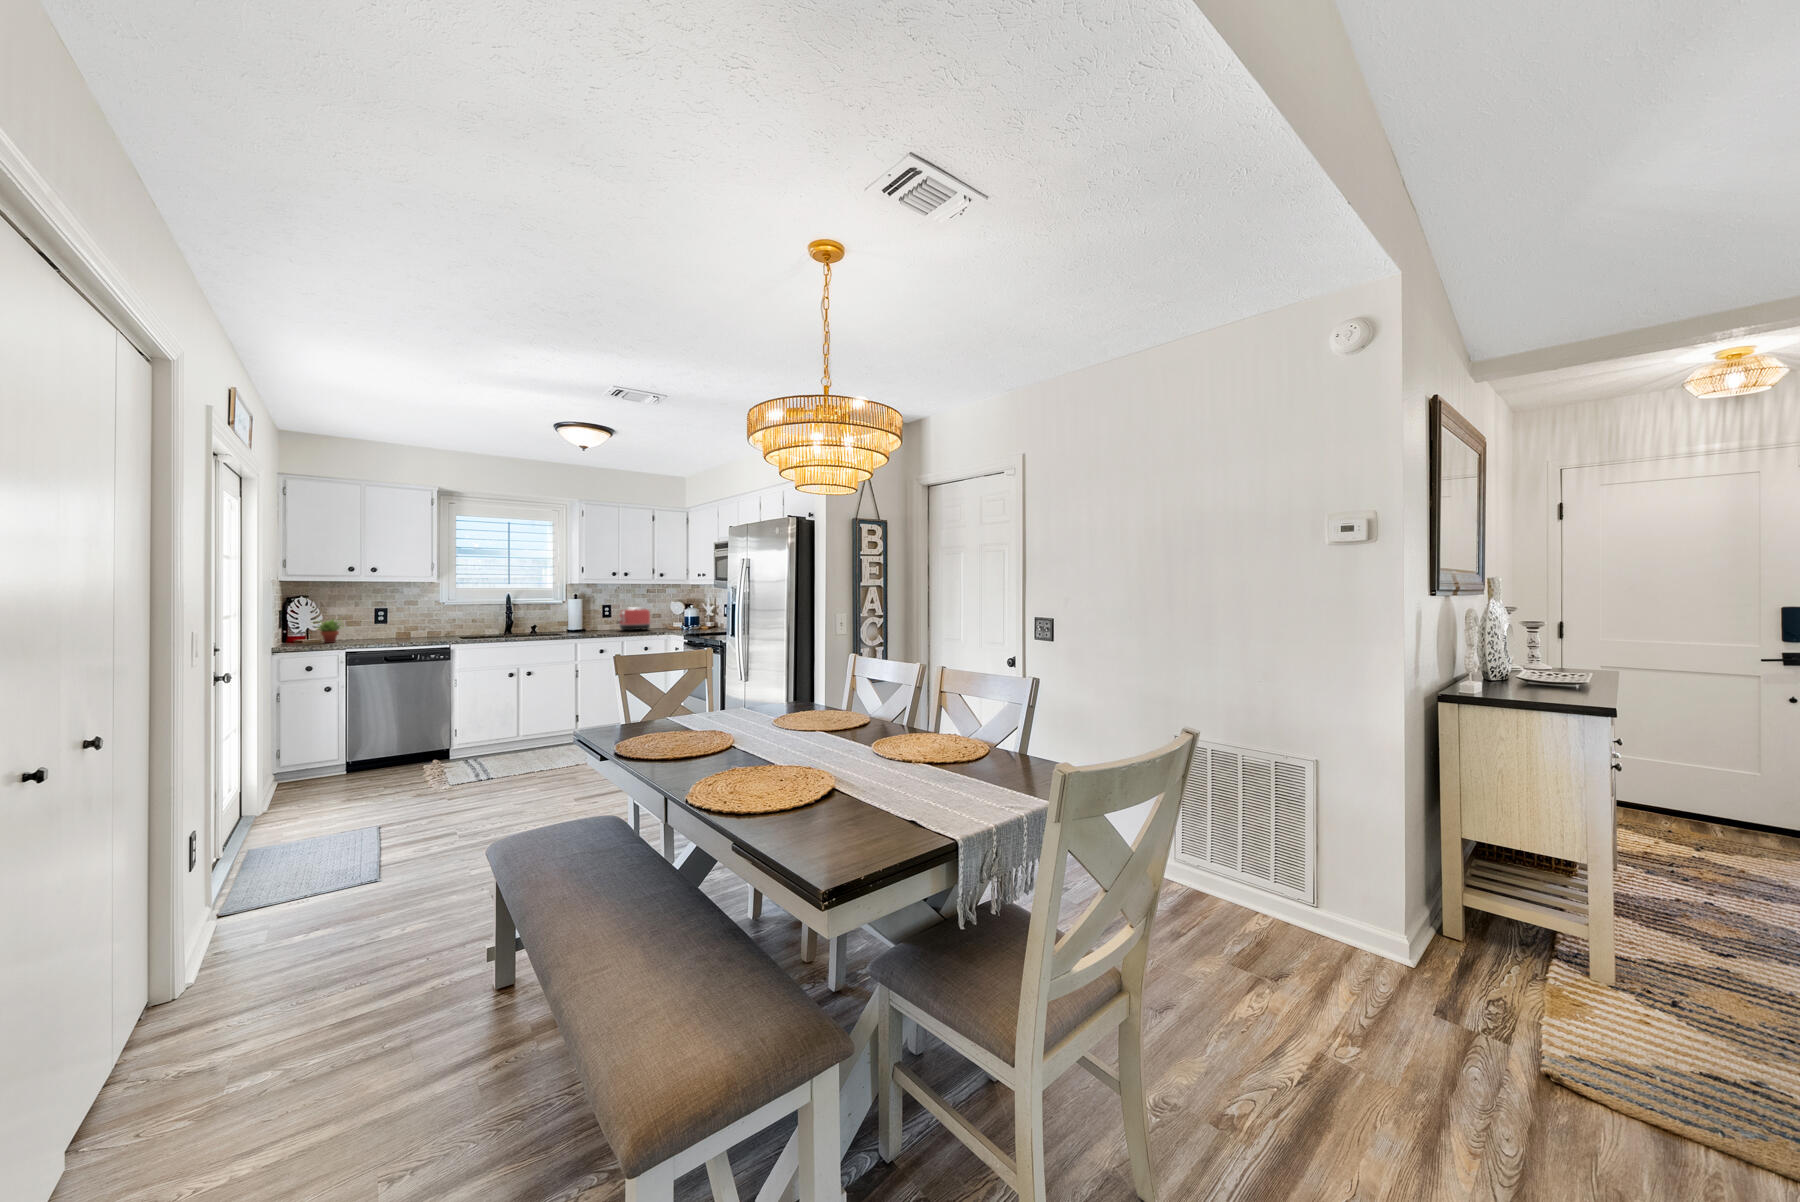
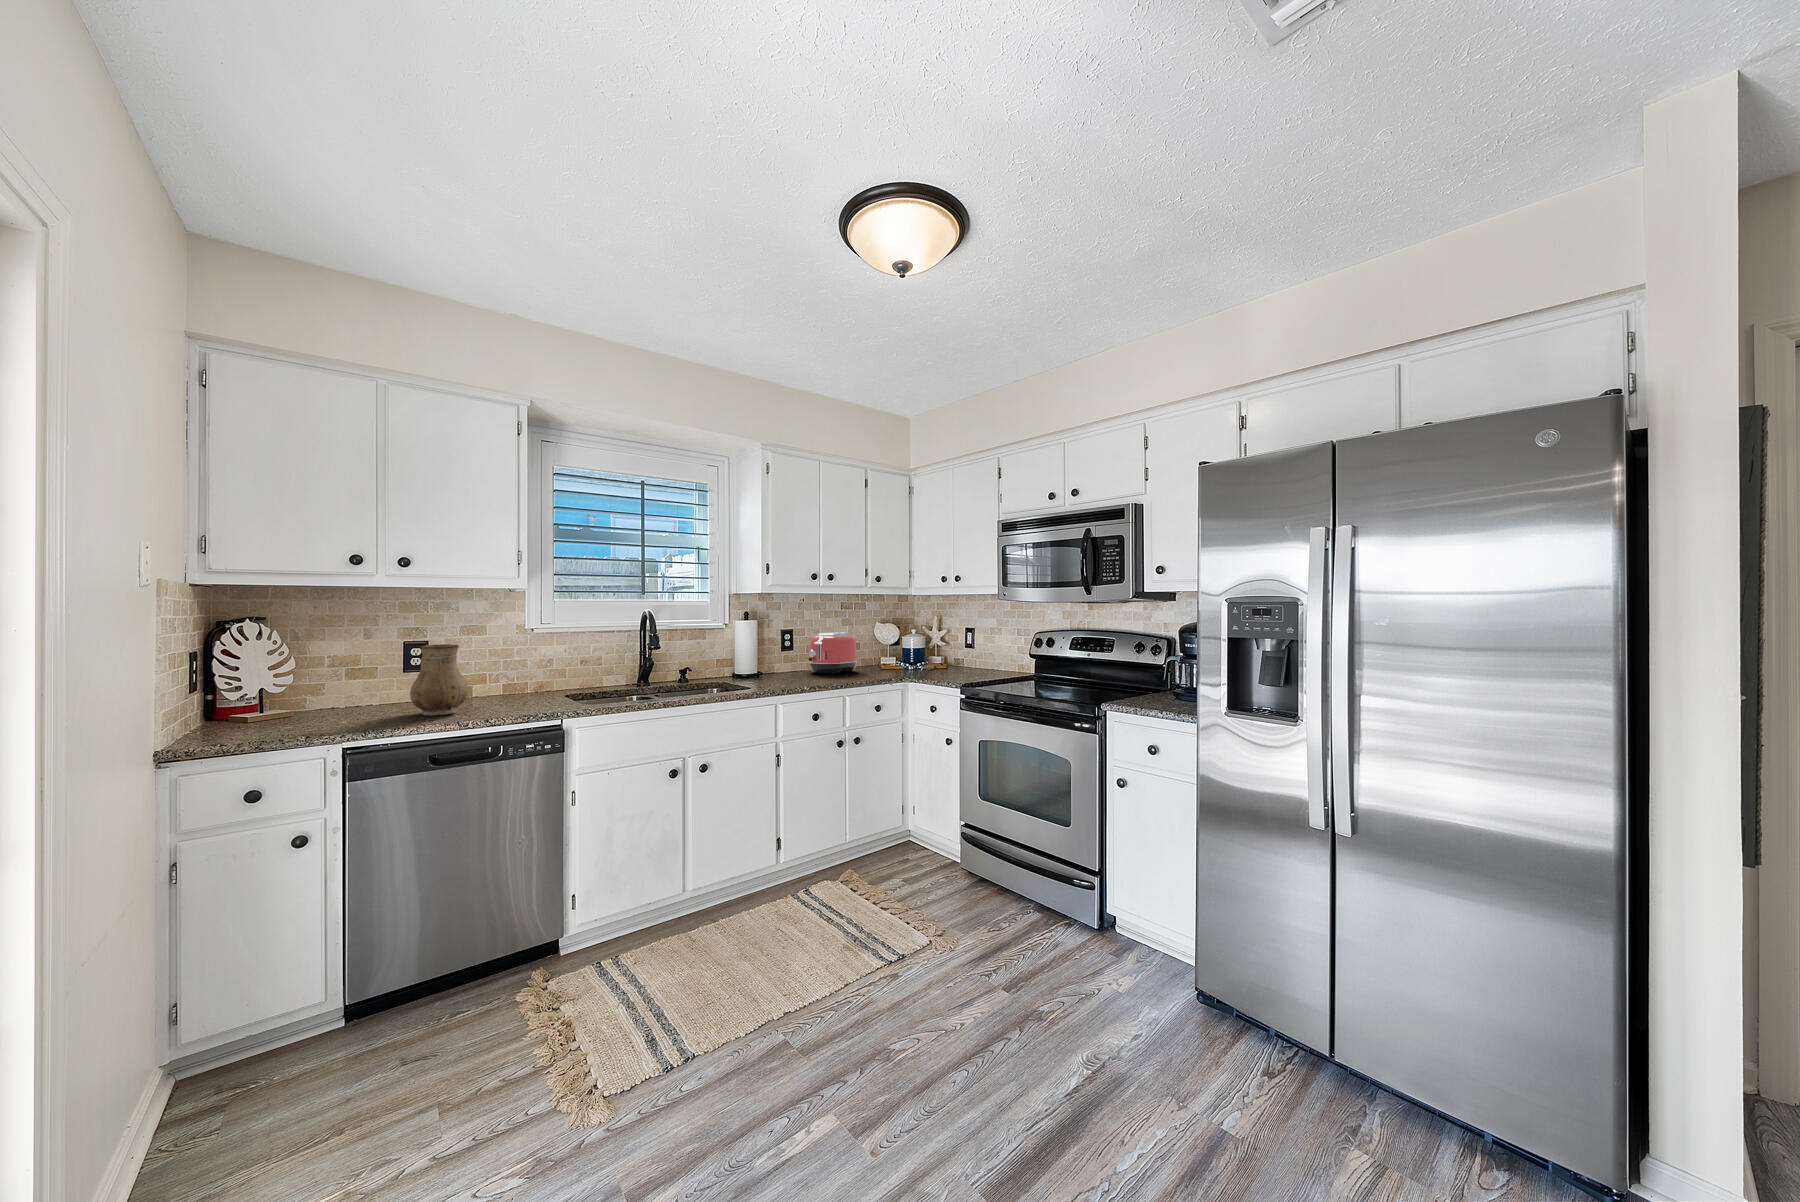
ceramic pitcher: none [376,609,405,642] -> present [410,644,468,715]
succulent plant: present [319,619,341,643] -> none [264,664,345,724]

